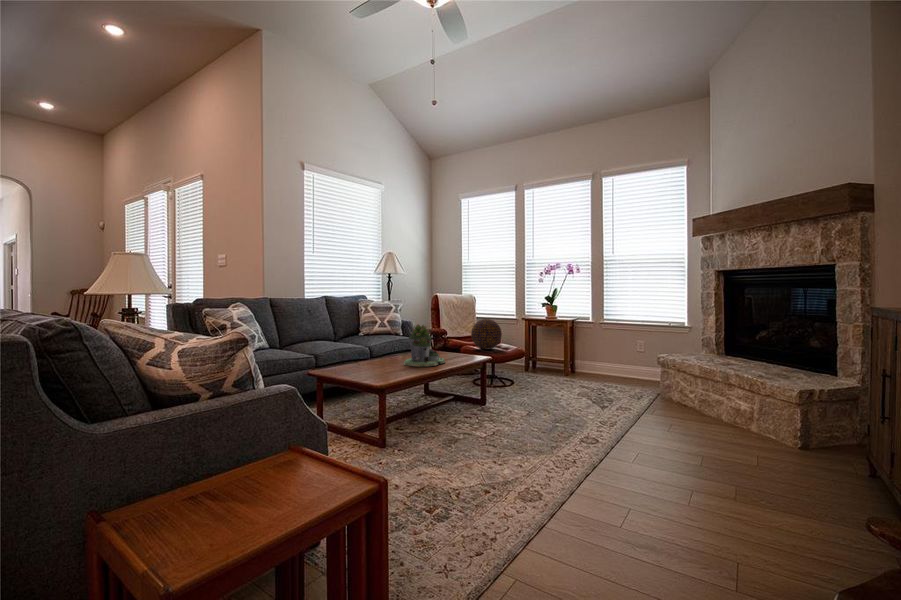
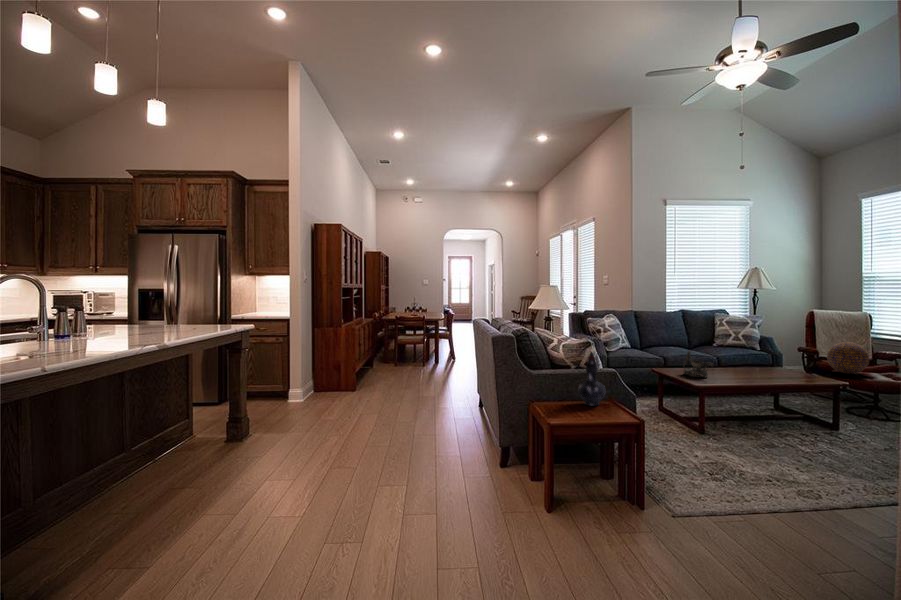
succulent planter: present [404,324,445,366] -> none [728,341,774,378]
decorative bowl: none [359,341,399,376] -> present [683,351,713,378]
decorative vase: none [235,356,306,493] -> present [578,353,606,406]

